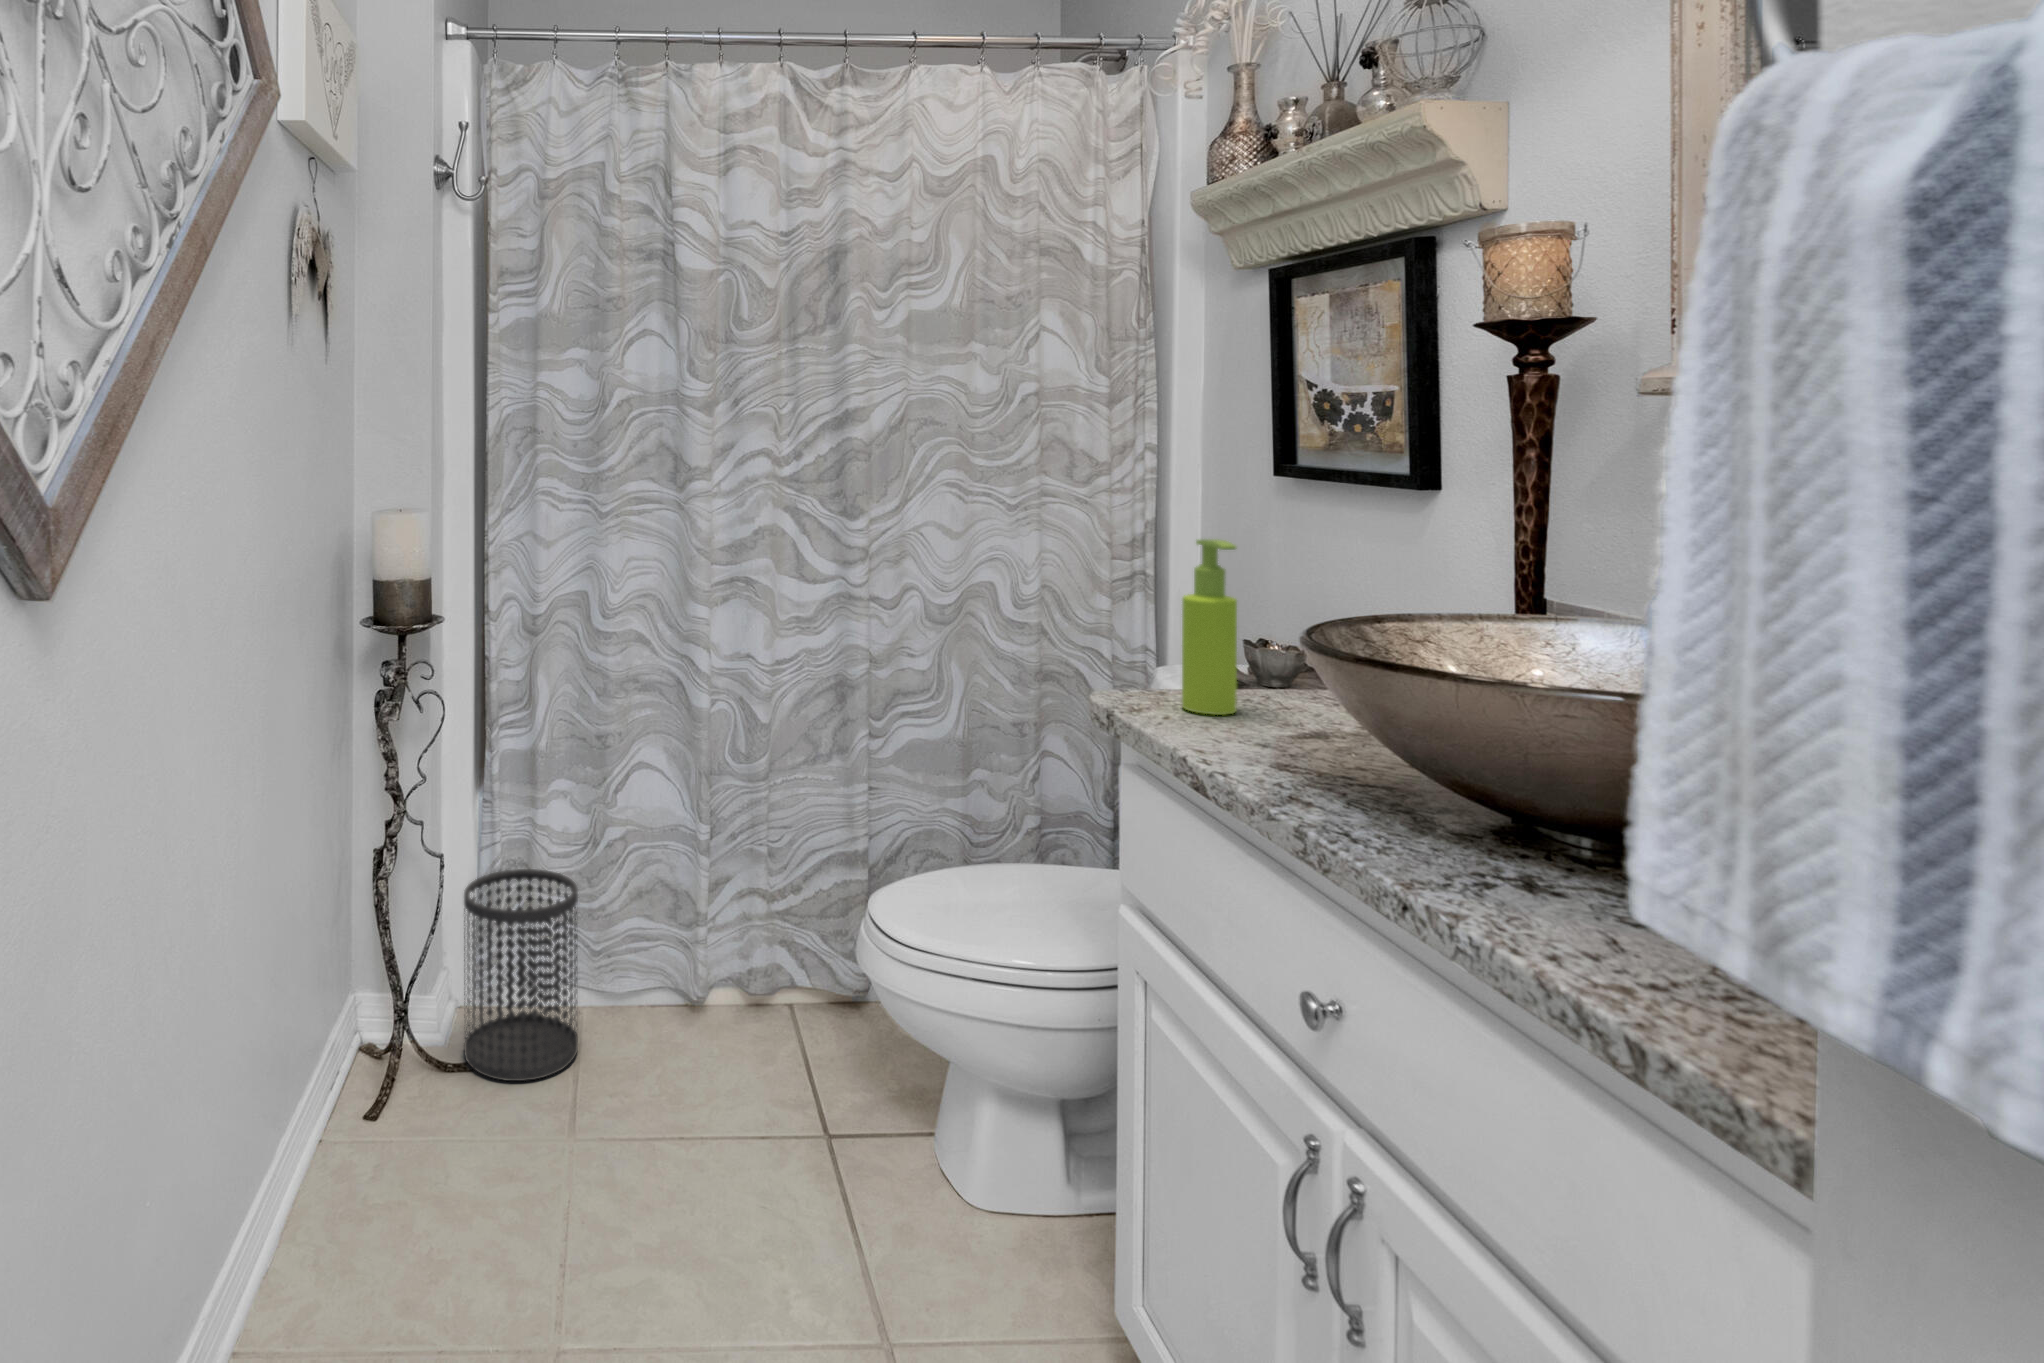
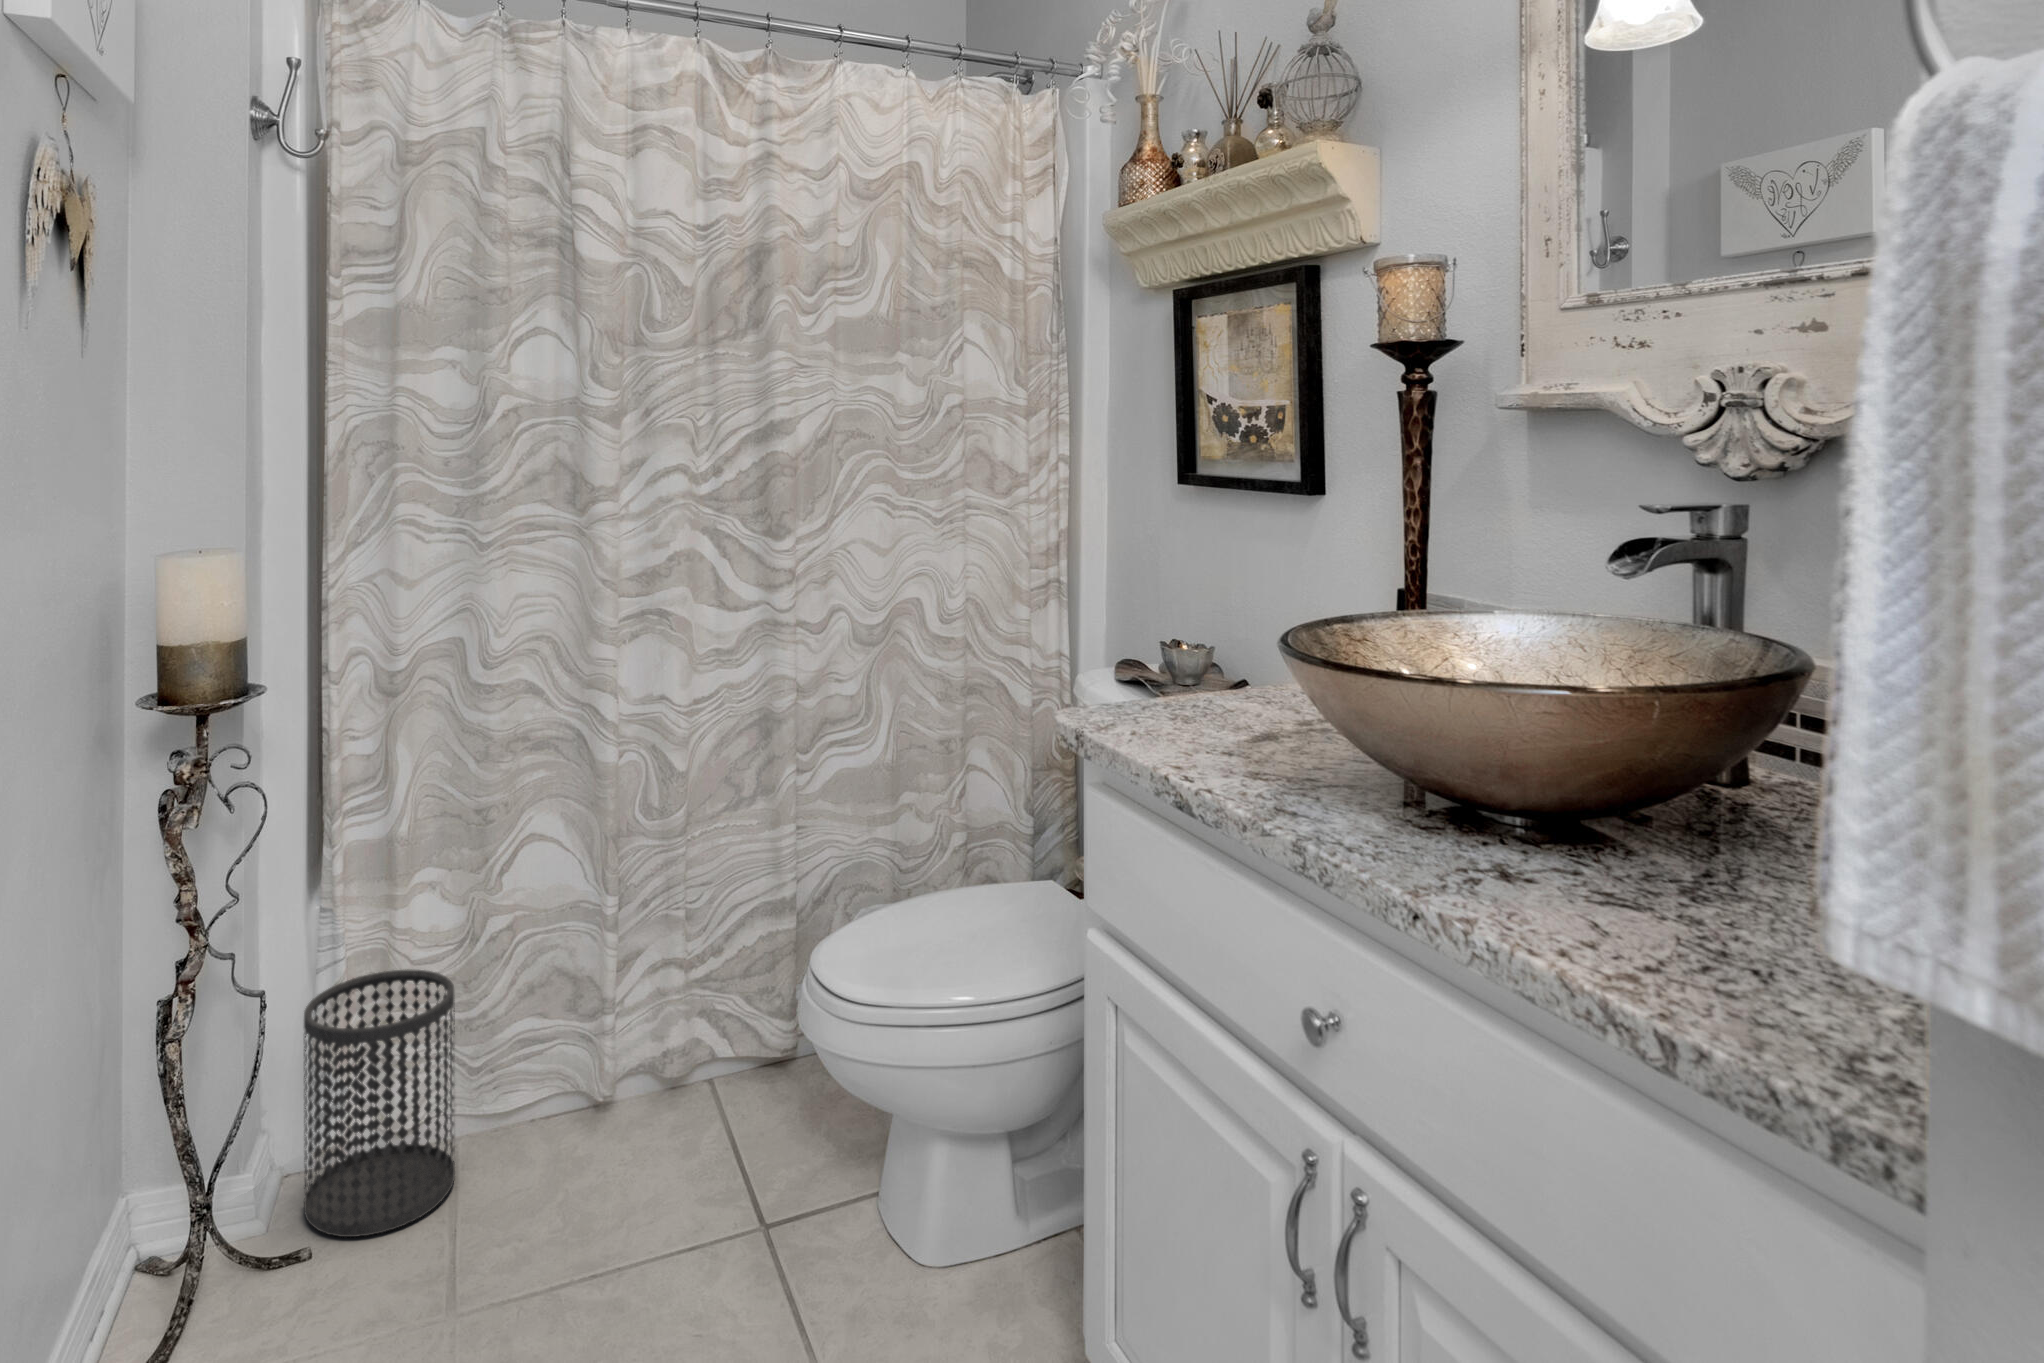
soap dispenser: present [1182,539,1237,715] -> none [1140,553,1193,728]

